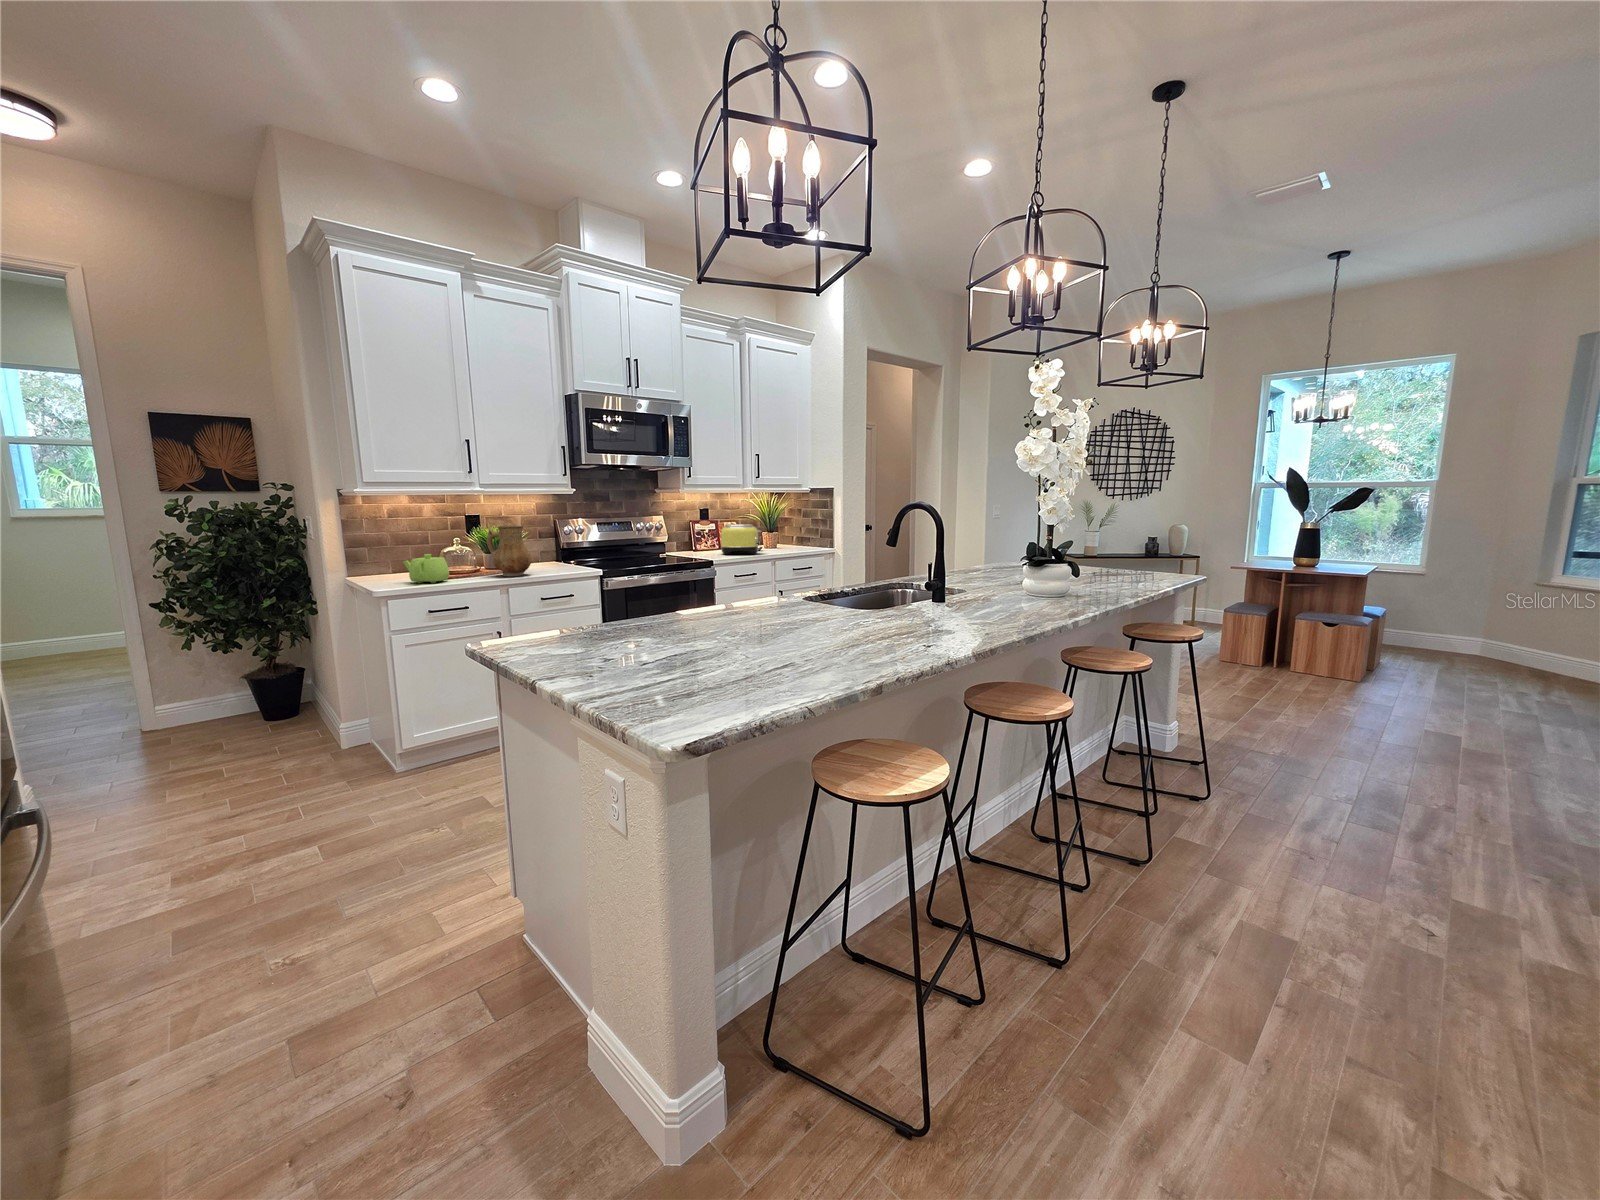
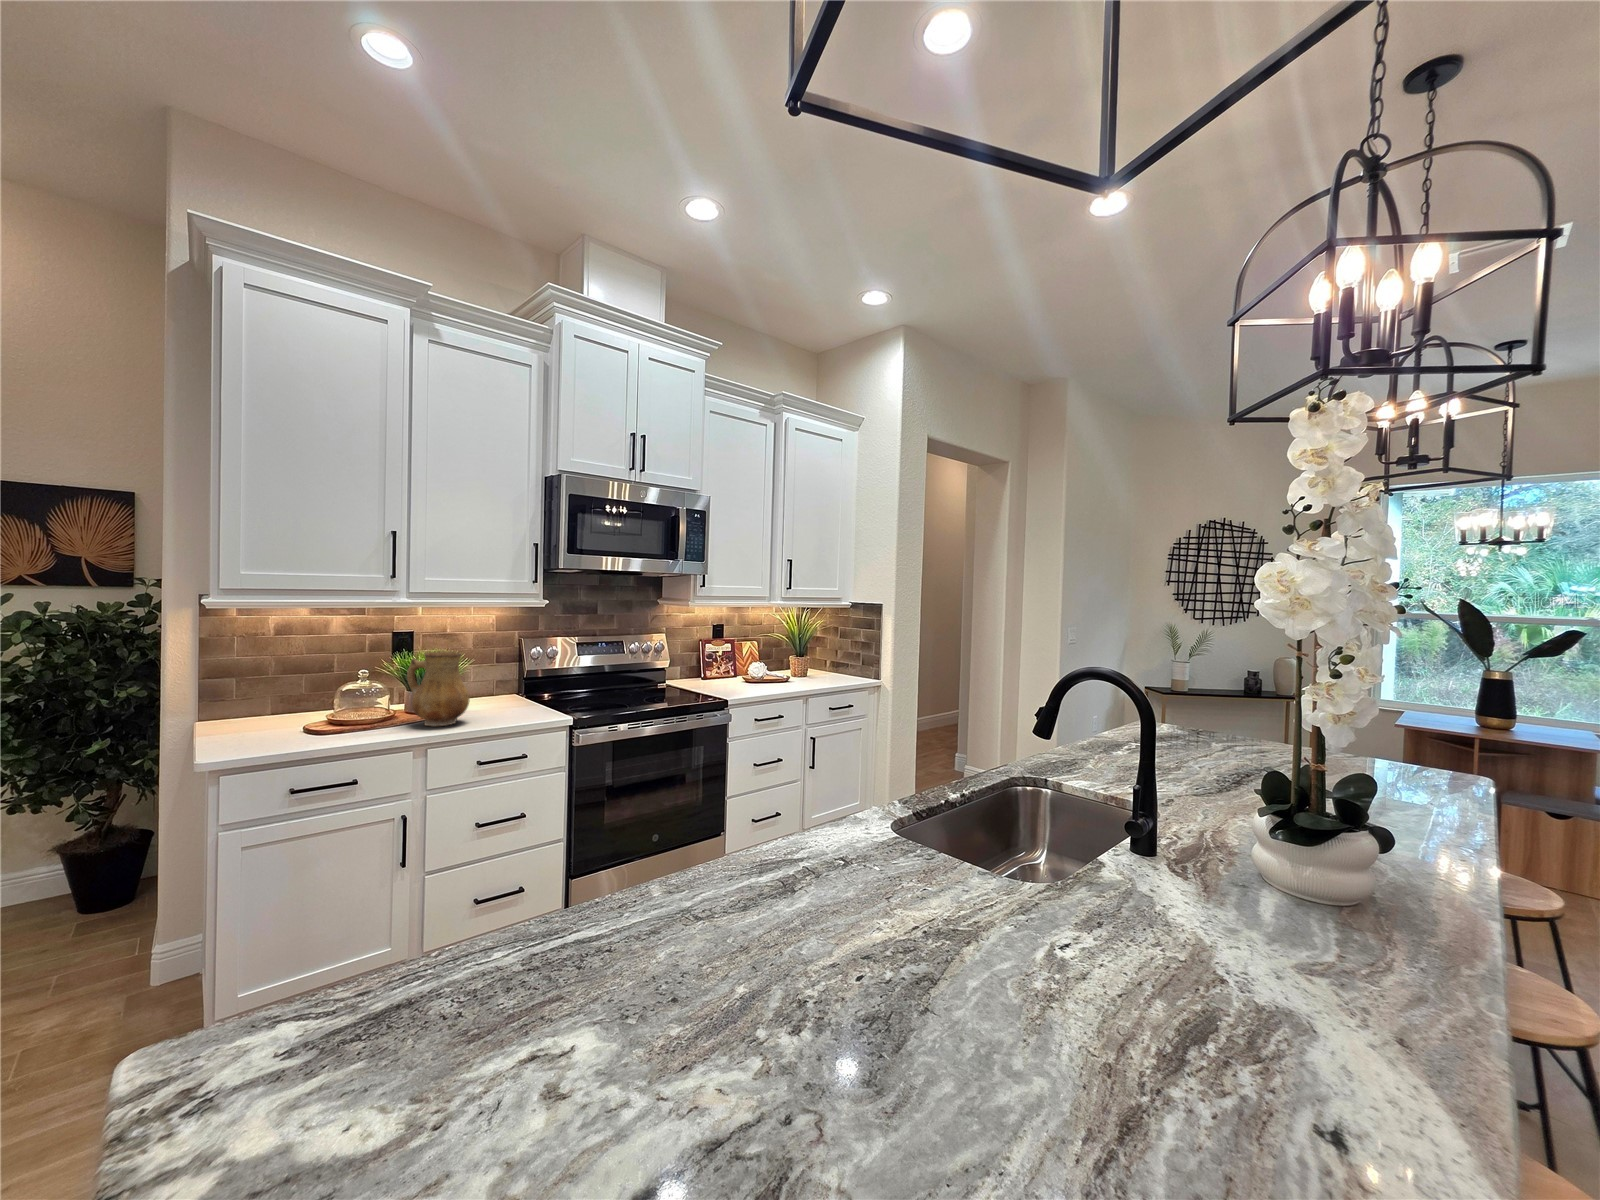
toaster: present [721,524,761,555] -> none [739,646,792,687]
teapot: present [403,554,449,583] -> none [268,695,338,740]

